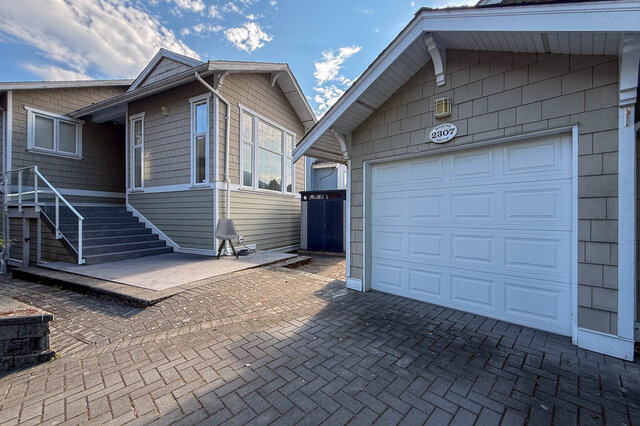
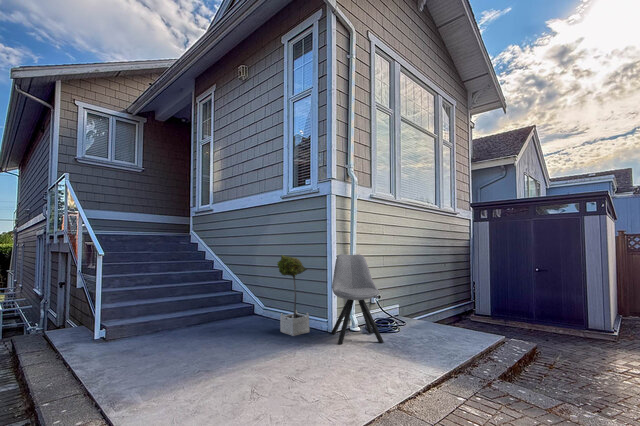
potted tree: none [186,219,204,258] -> present [277,255,309,336]

